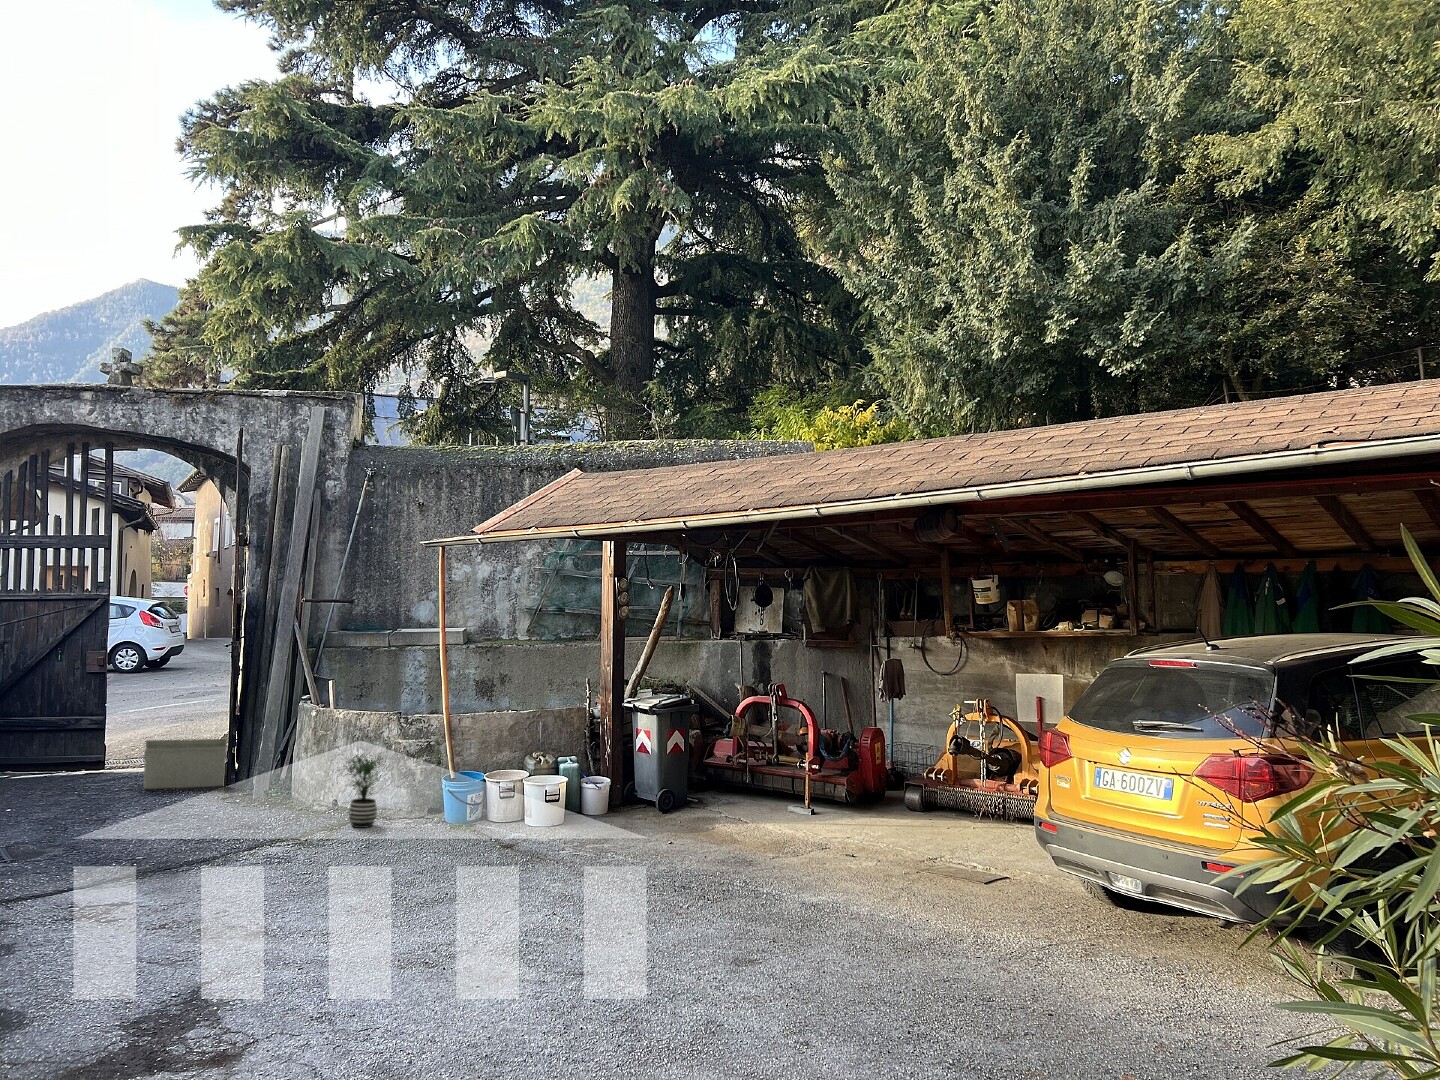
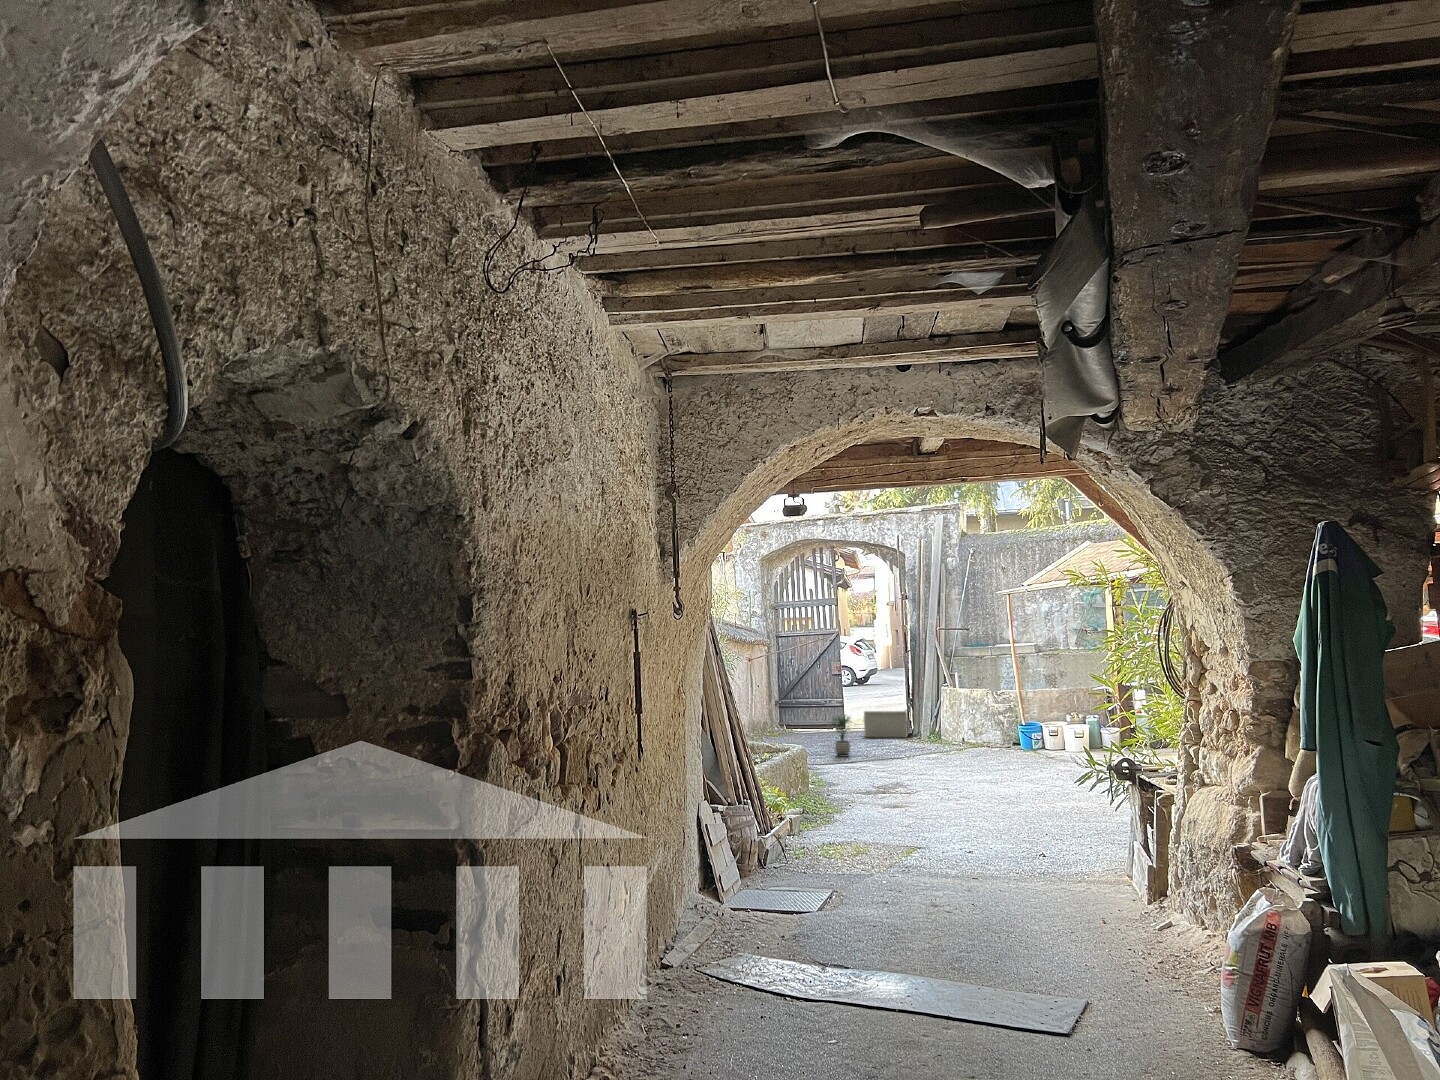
potted plant: present [337,754,384,828] -> present [831,715,852,756]

